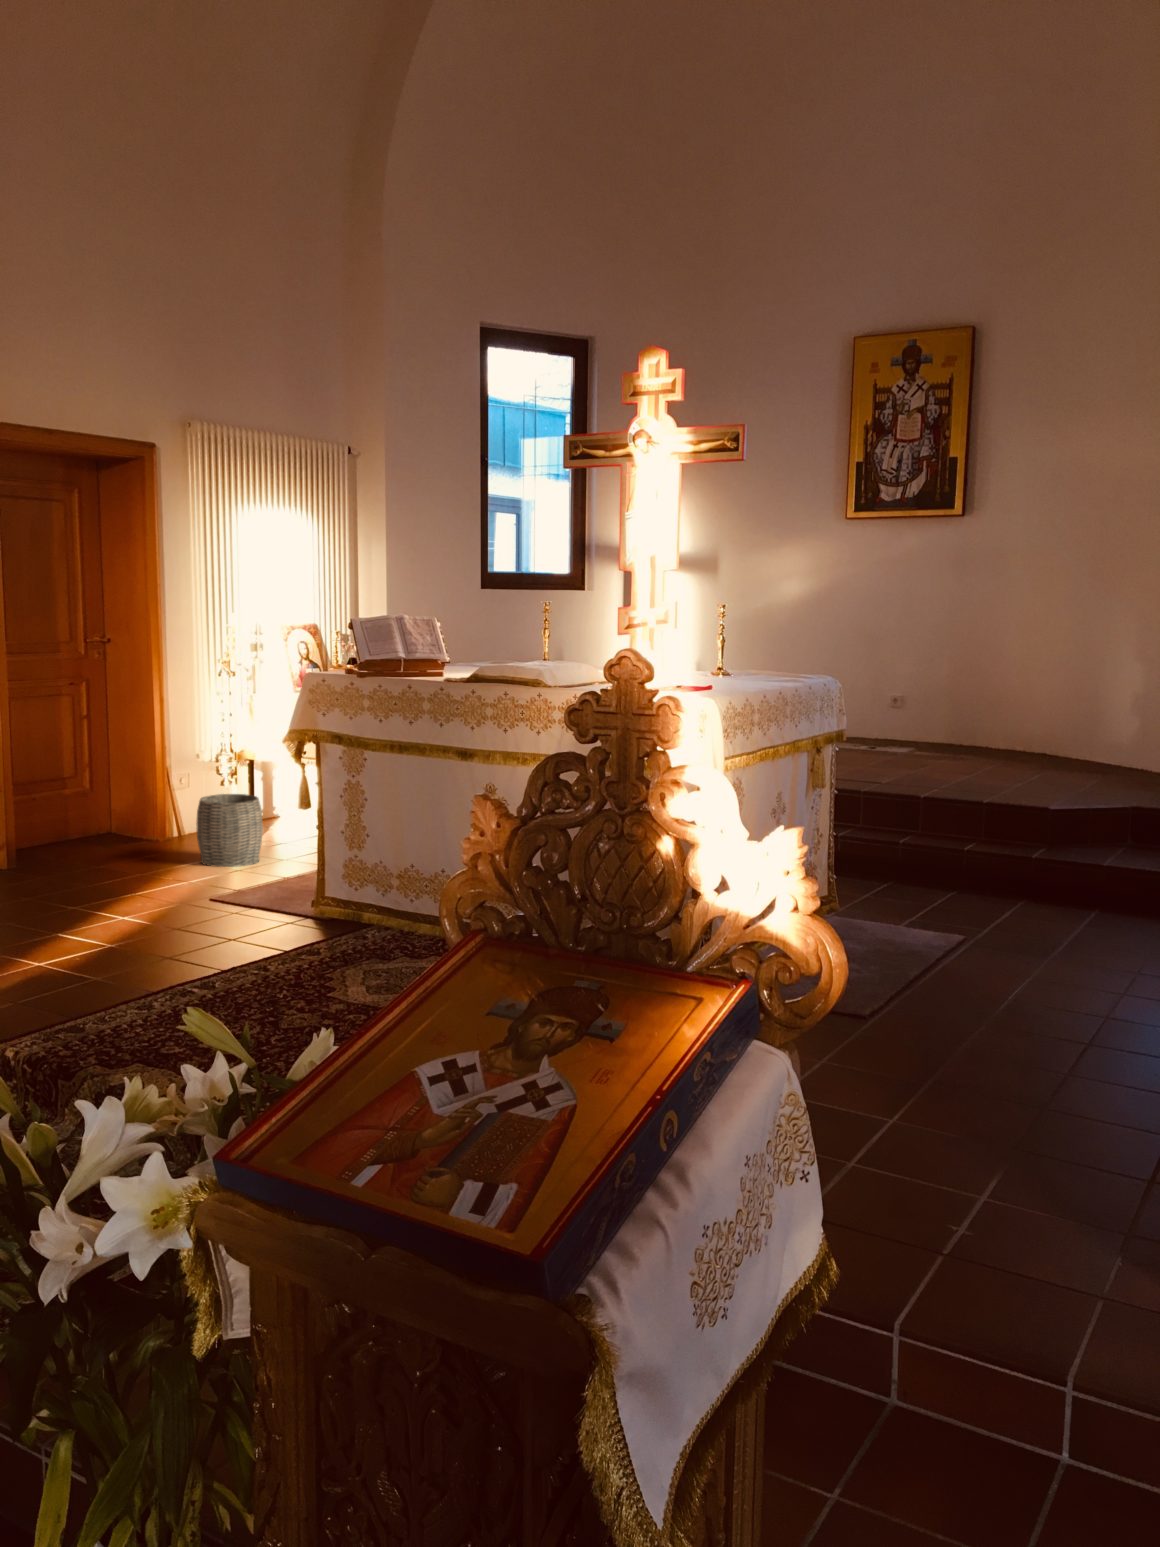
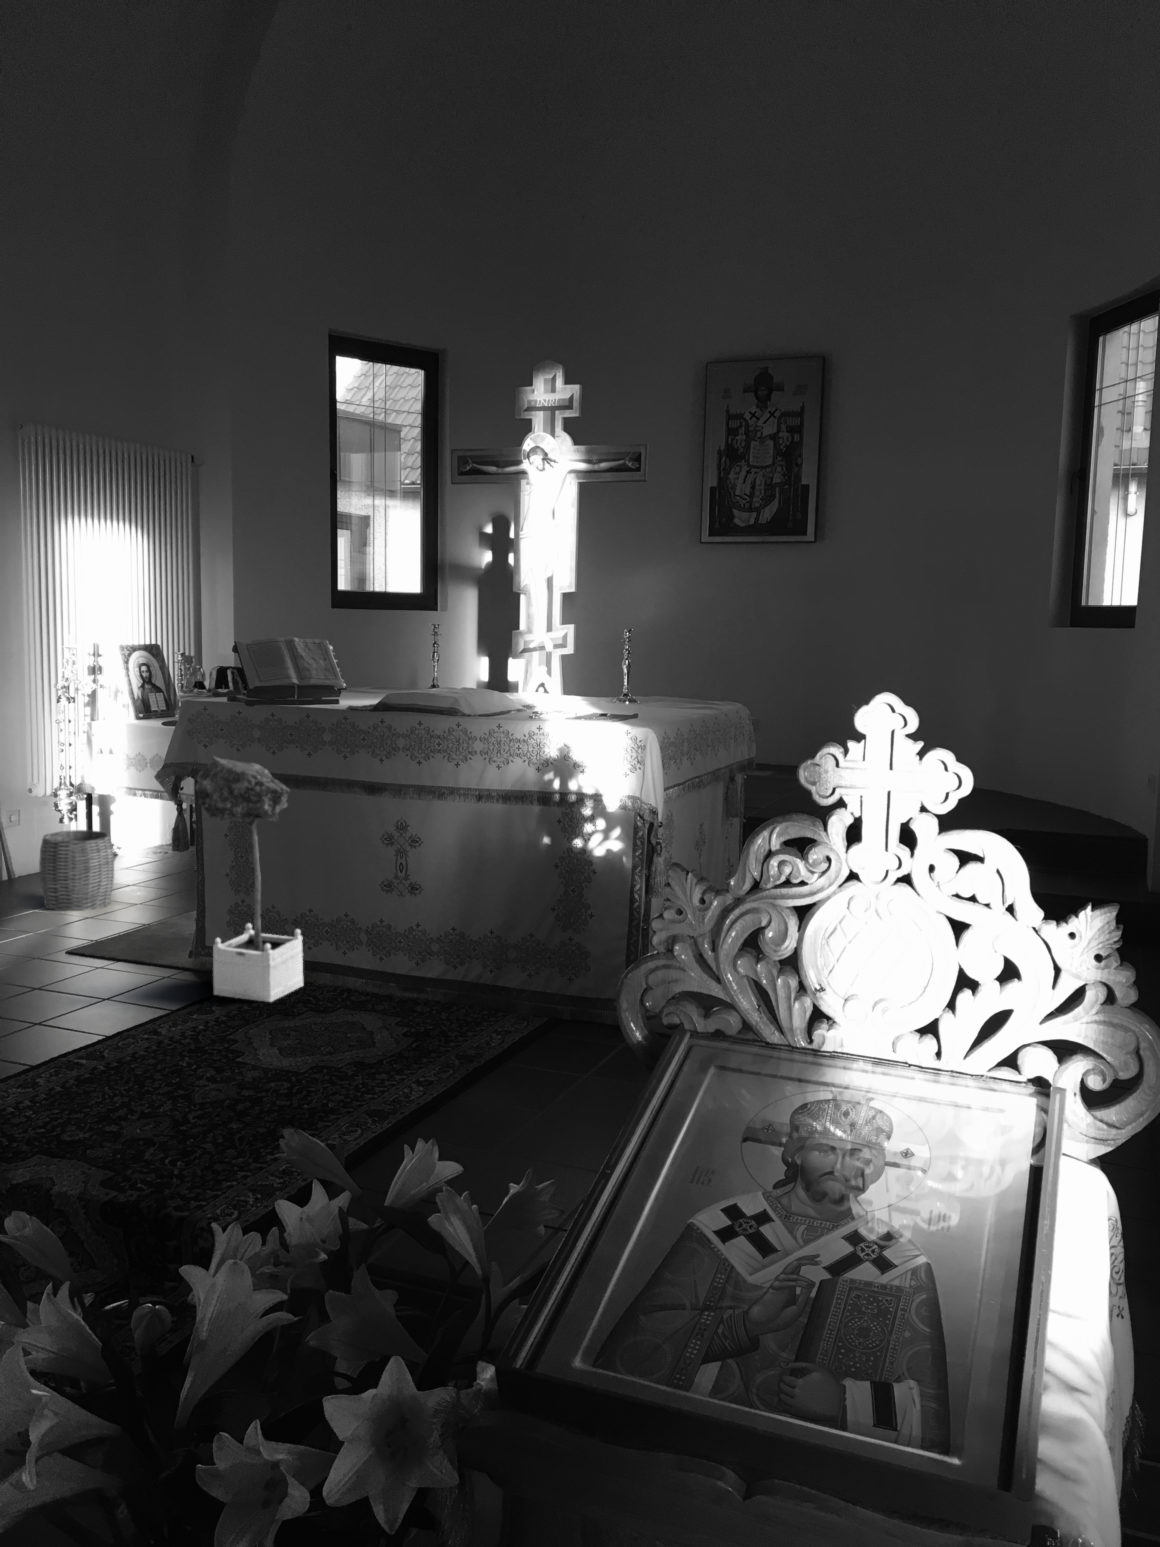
potted tree: none [305,724,403,948] -> present [196,756,303,1002]

